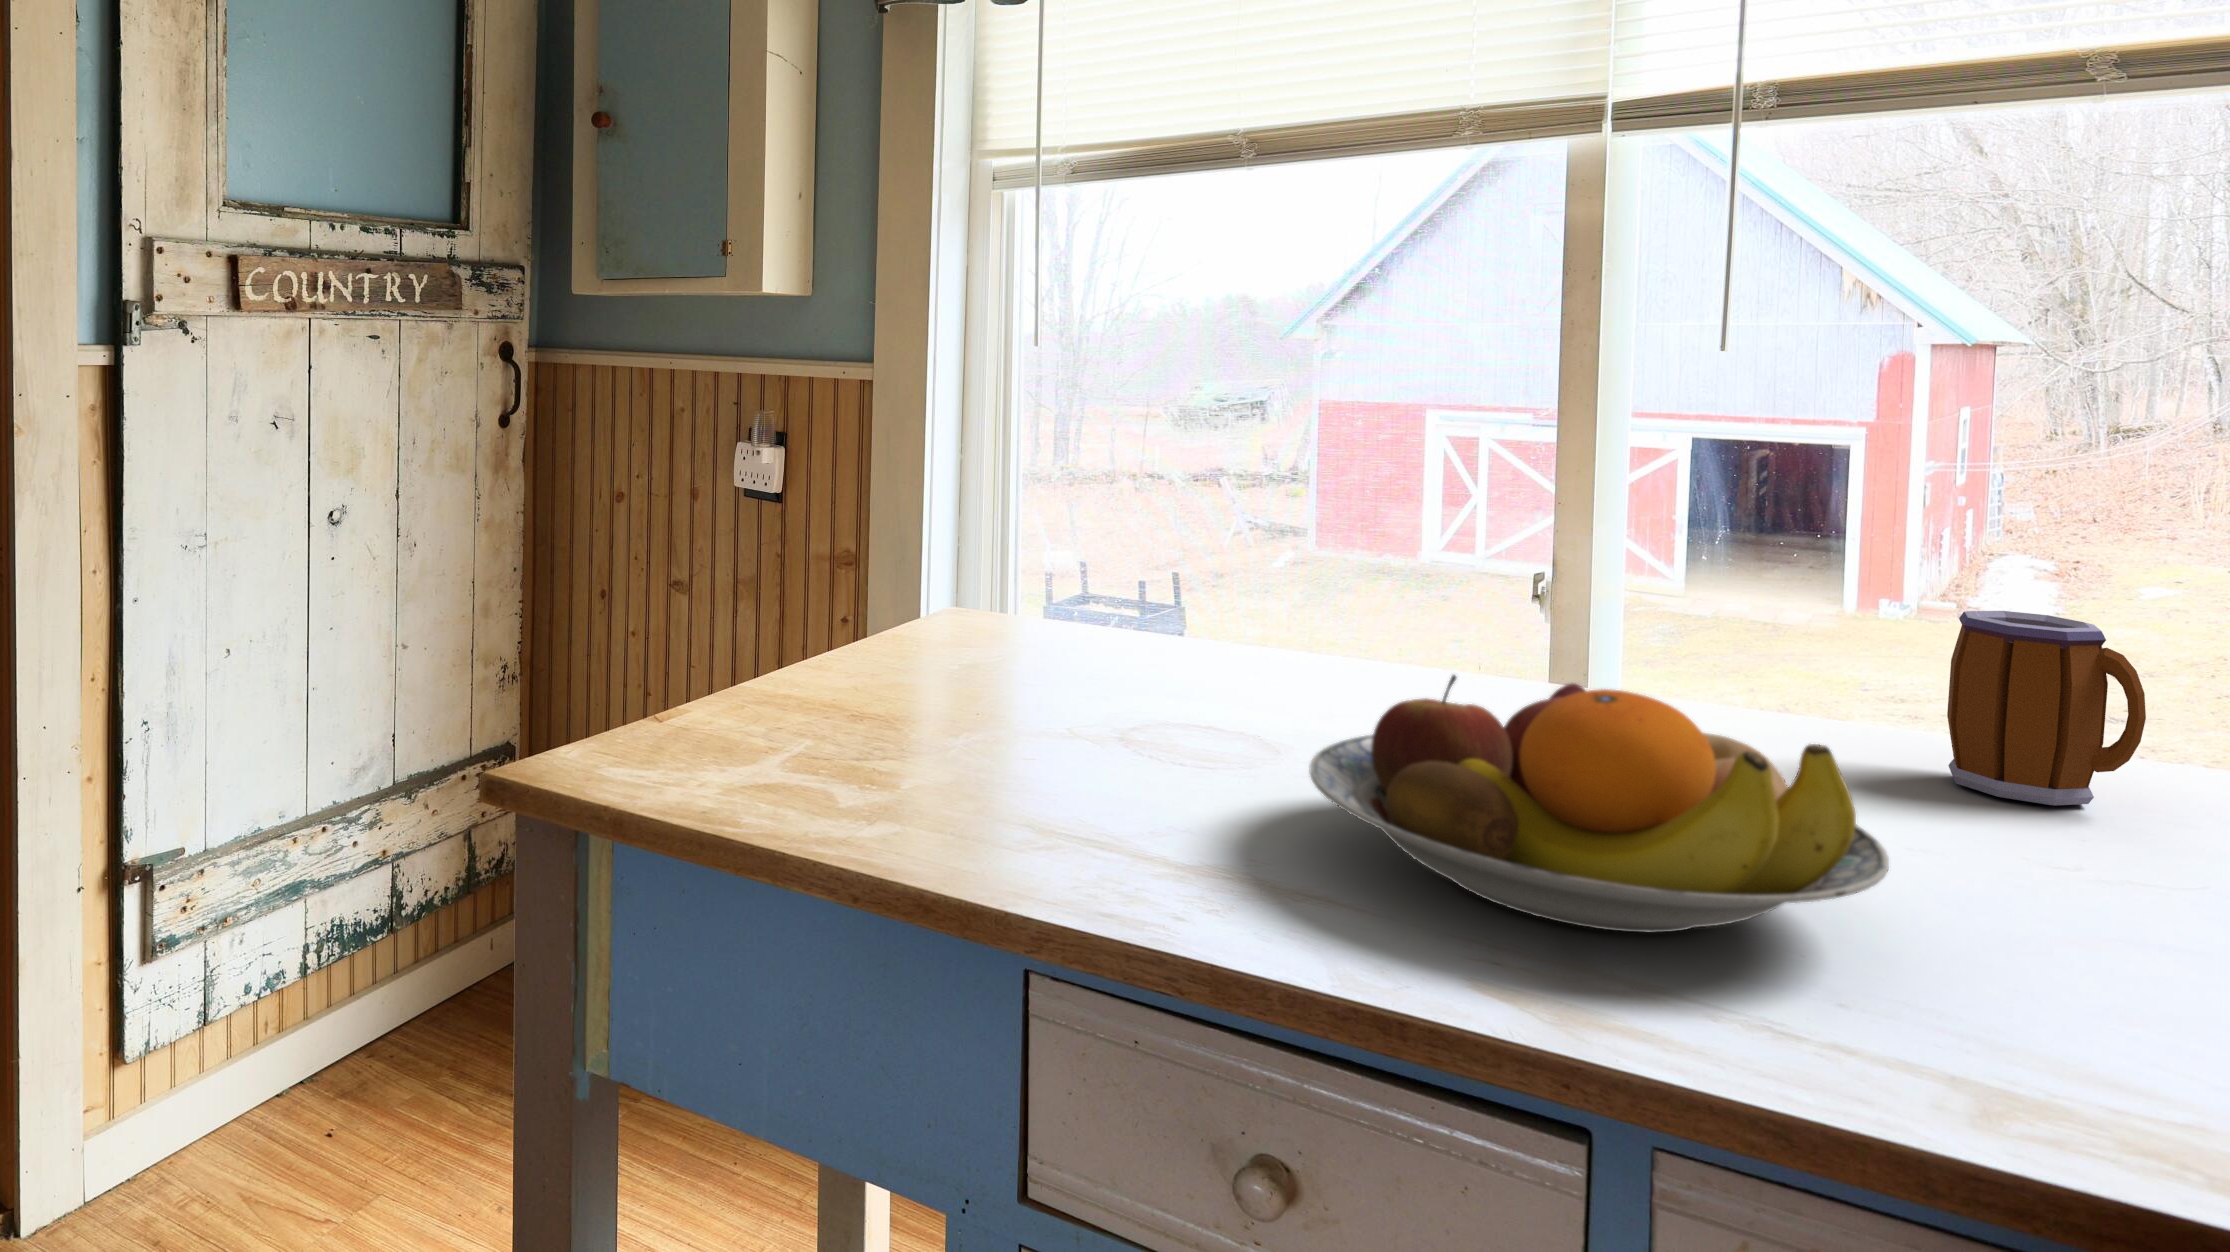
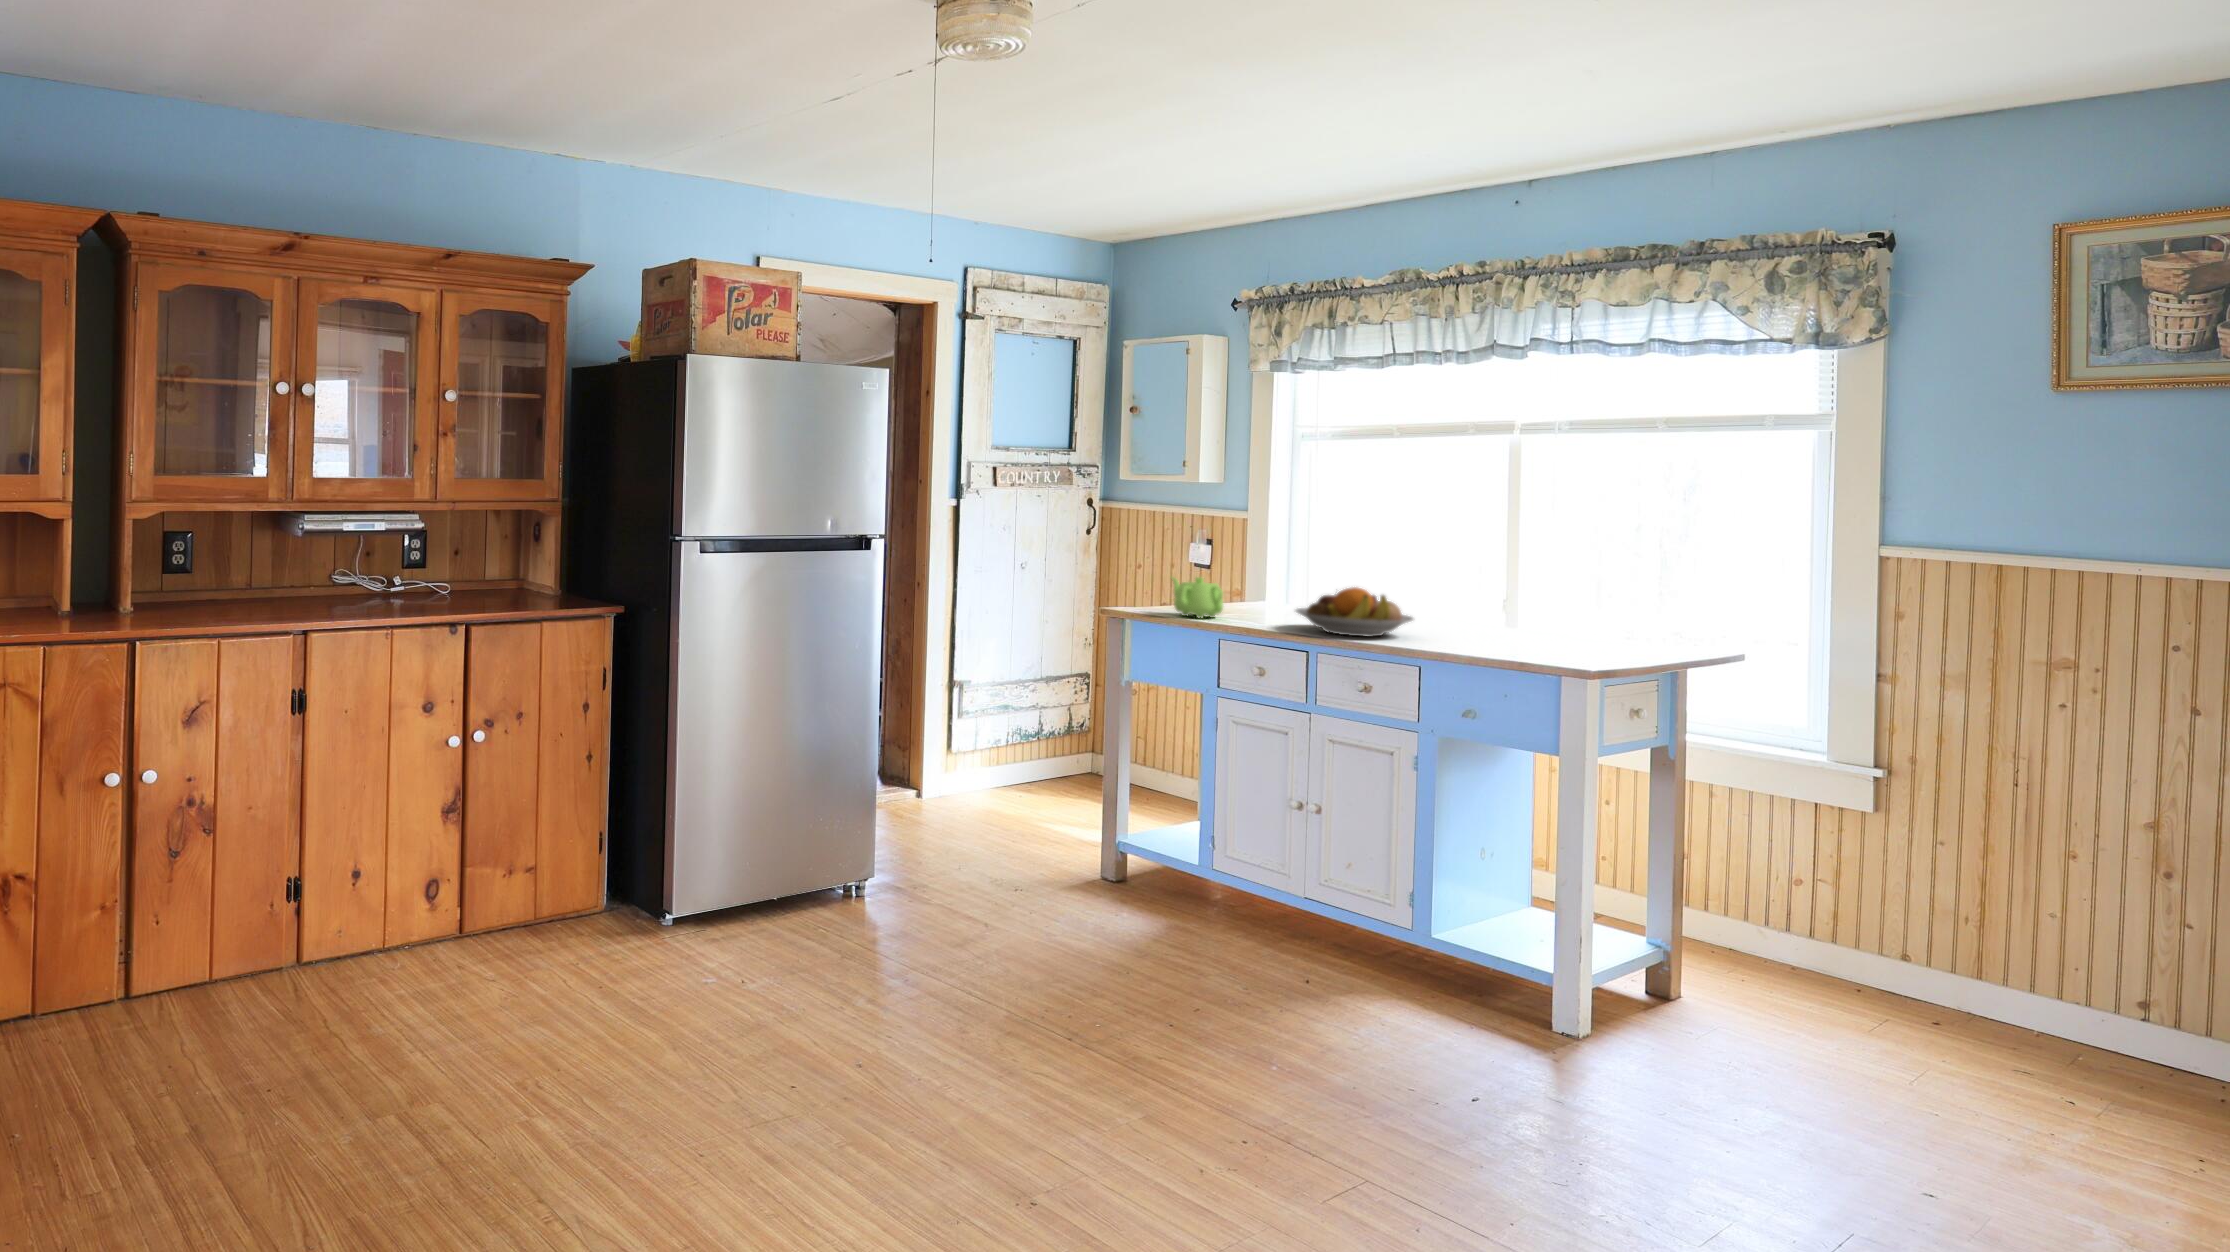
mug: present [1947,611,2146,805] -> none [1508,588,1545,637]
teapot: none [753,620,983,812] -> present [1172,577,1224,619]

